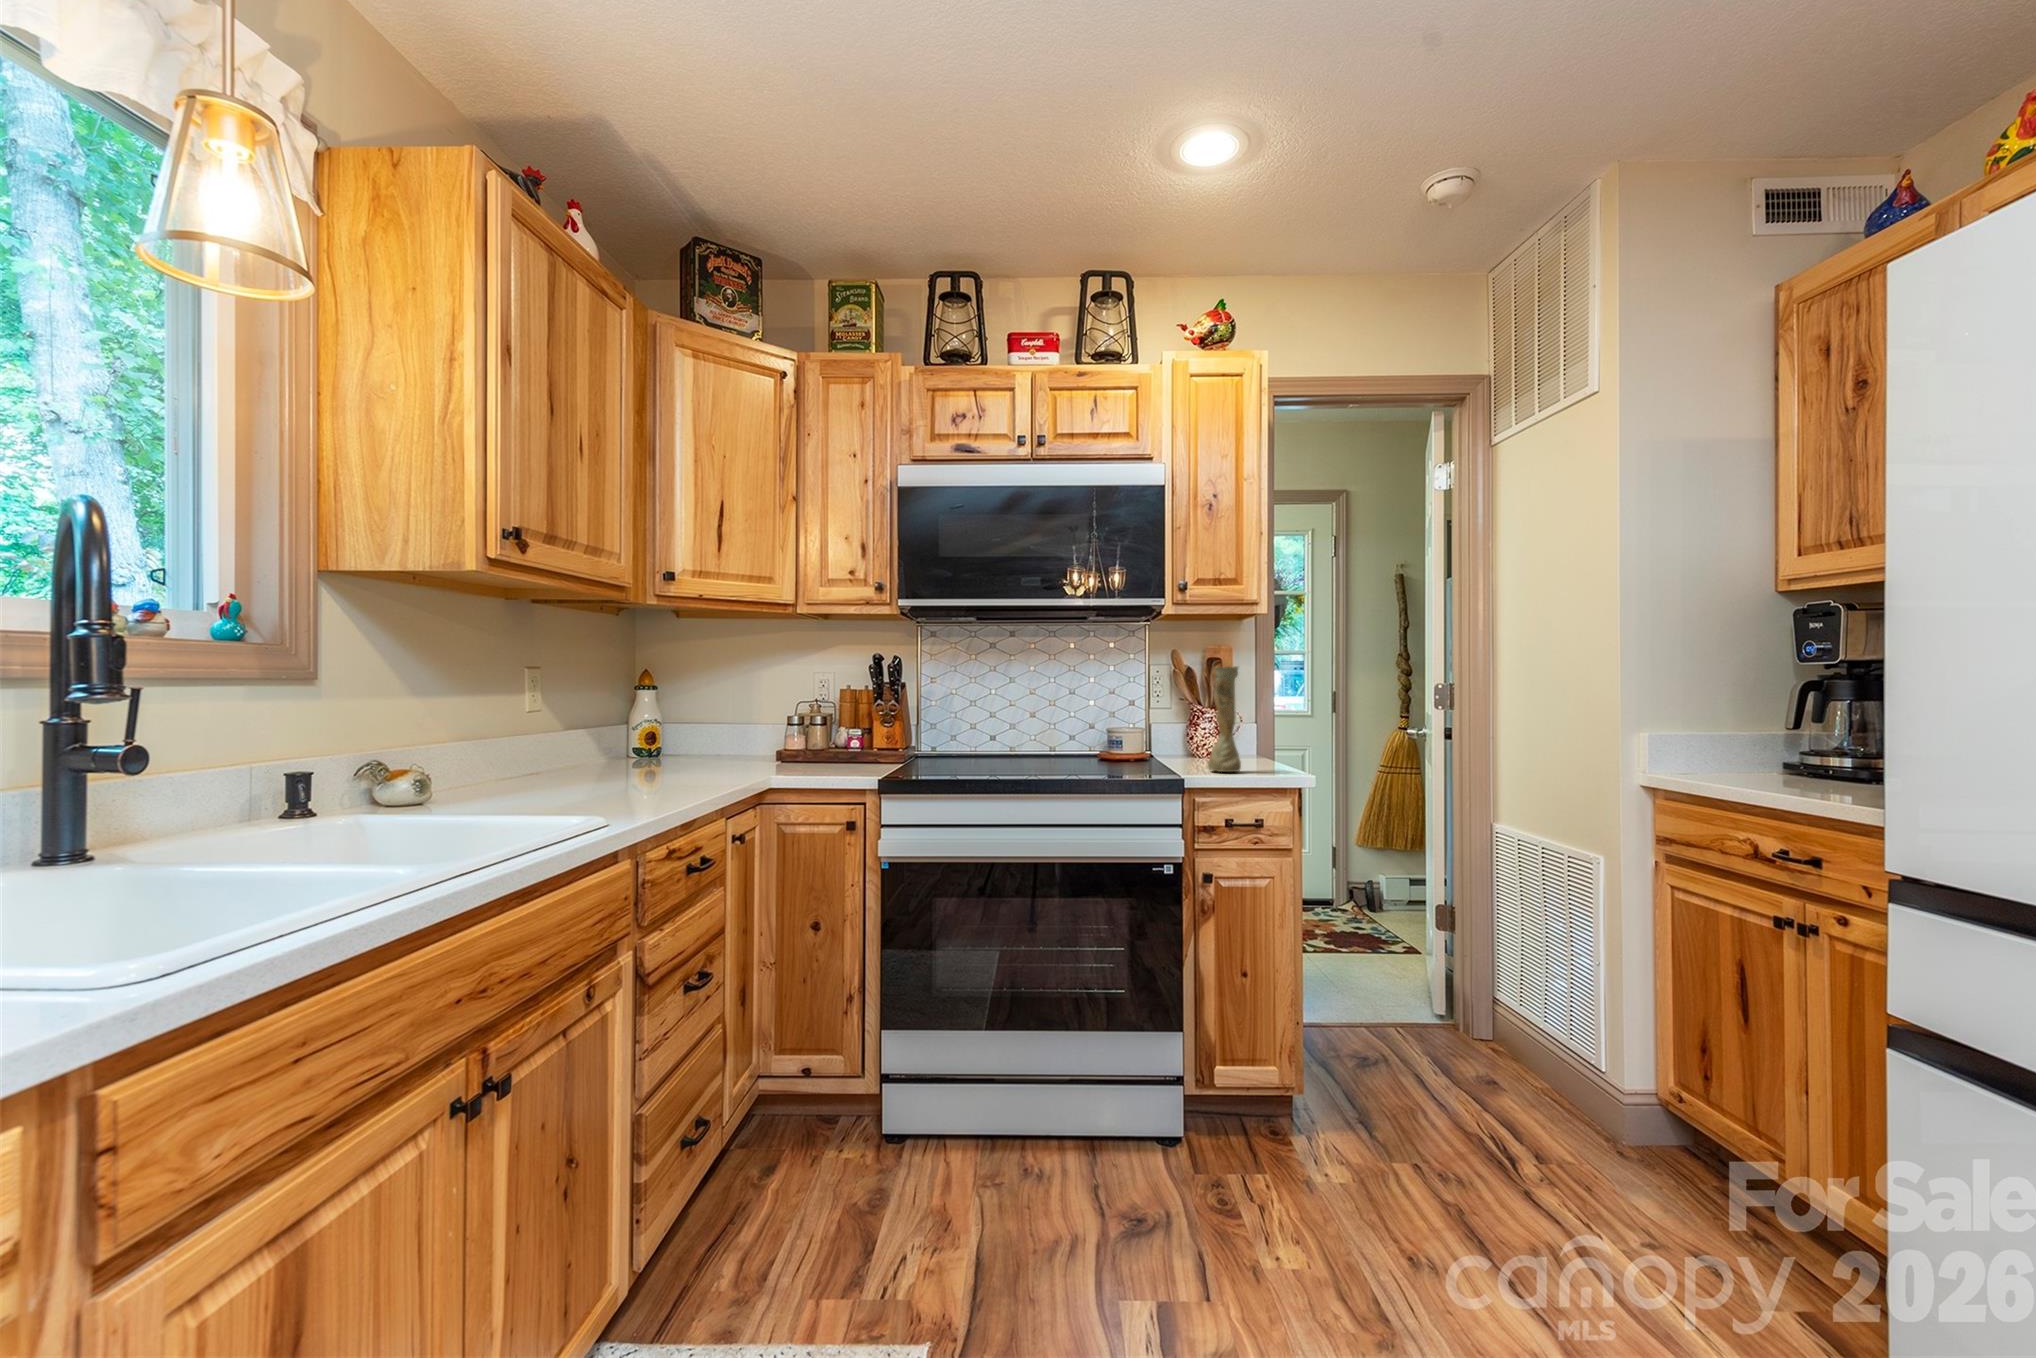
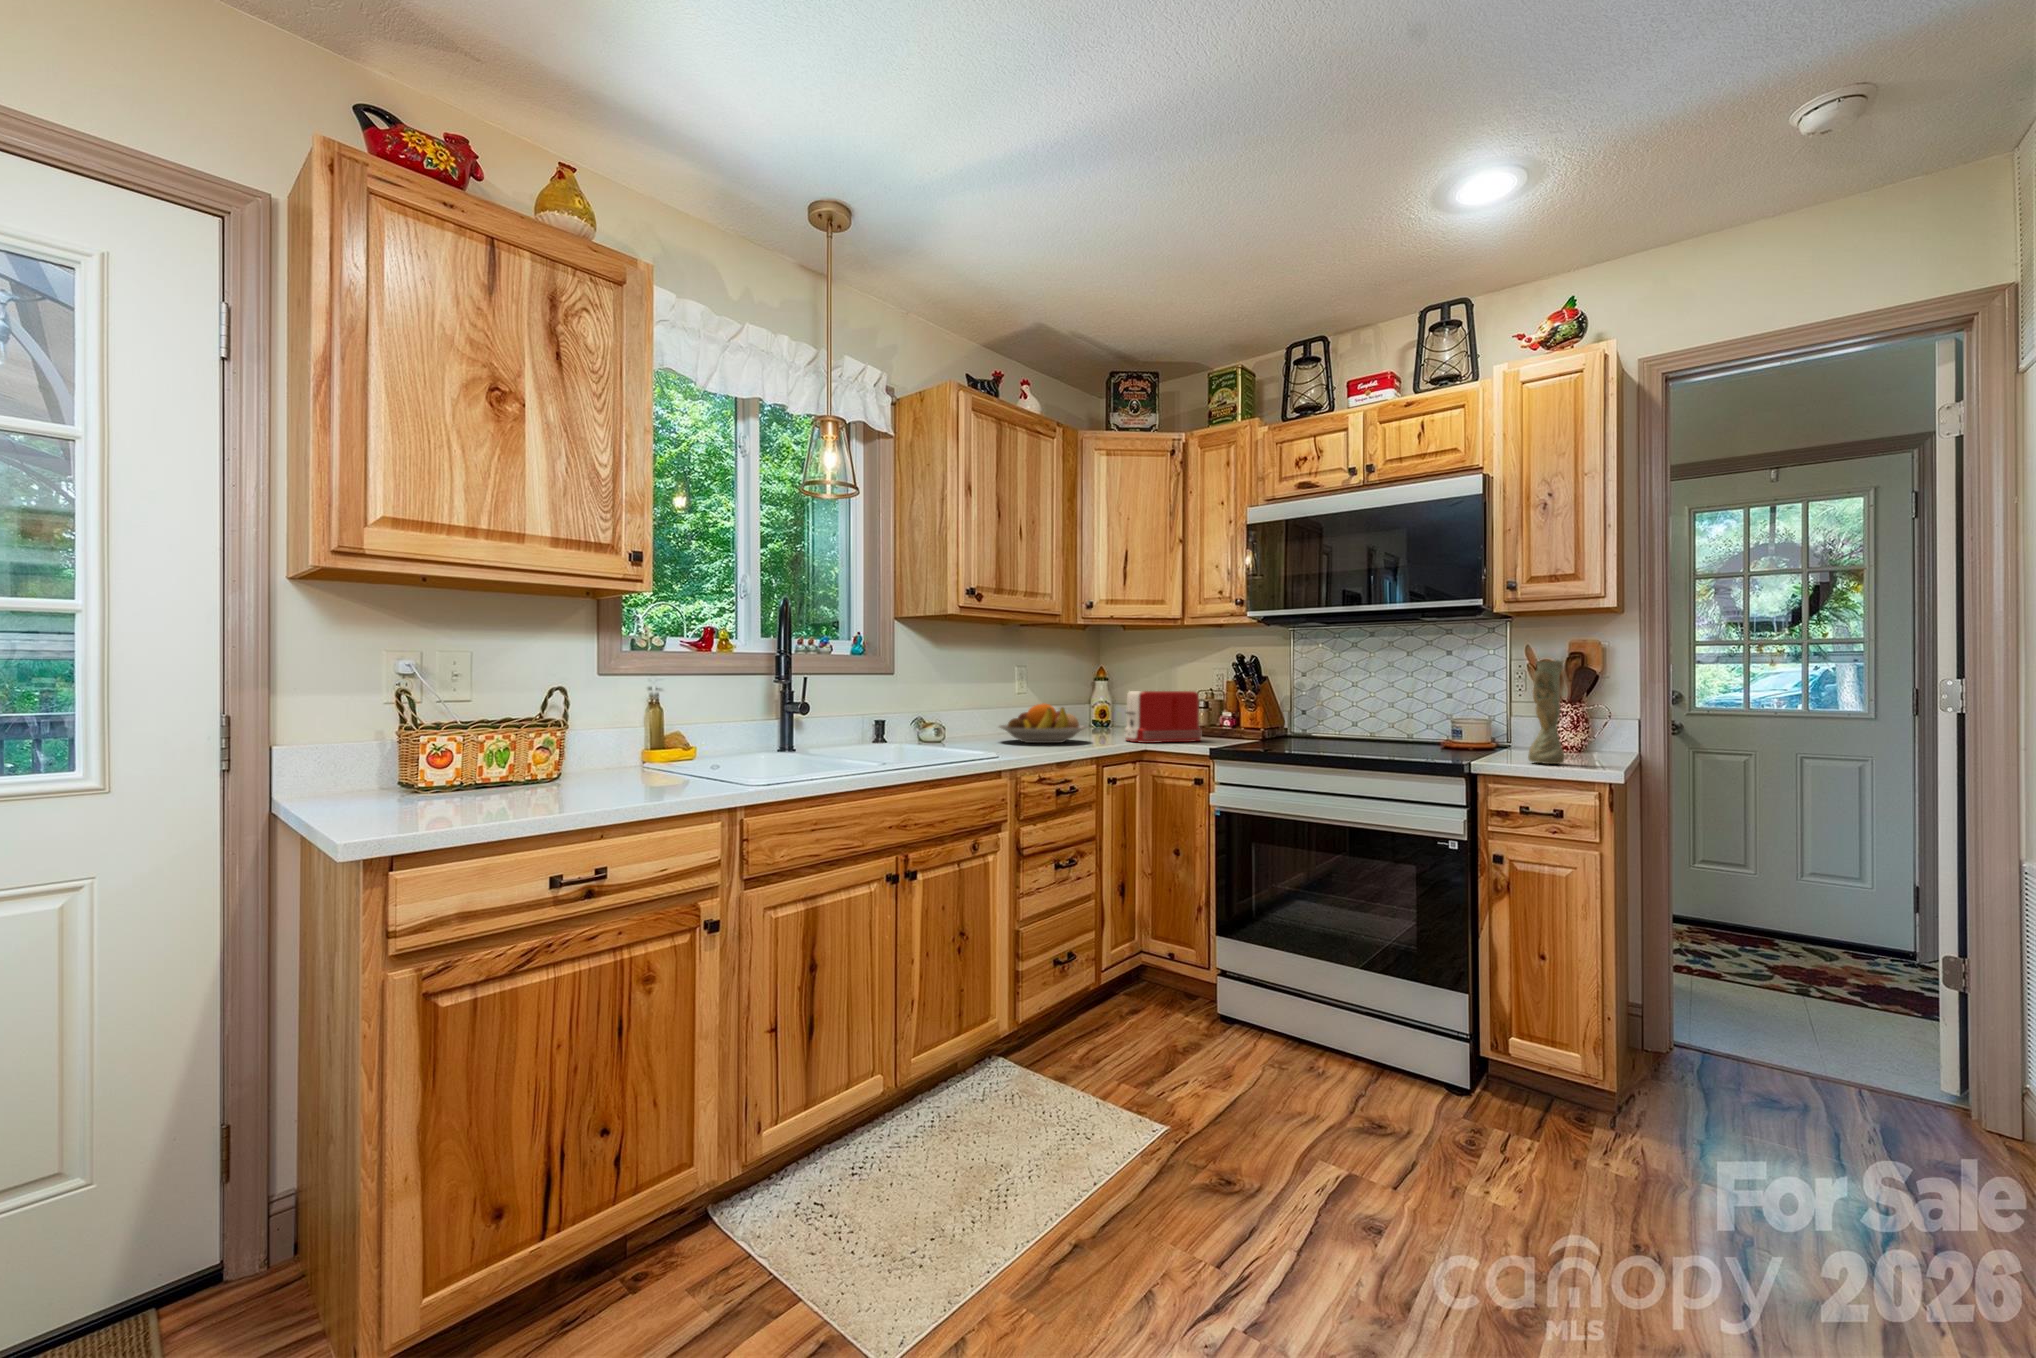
toaster: none [728,700,831,775] -> present [1125,691,1201,743]
fruit bowl: none [525,724,684,788] -> present [999,703,1087,743]

